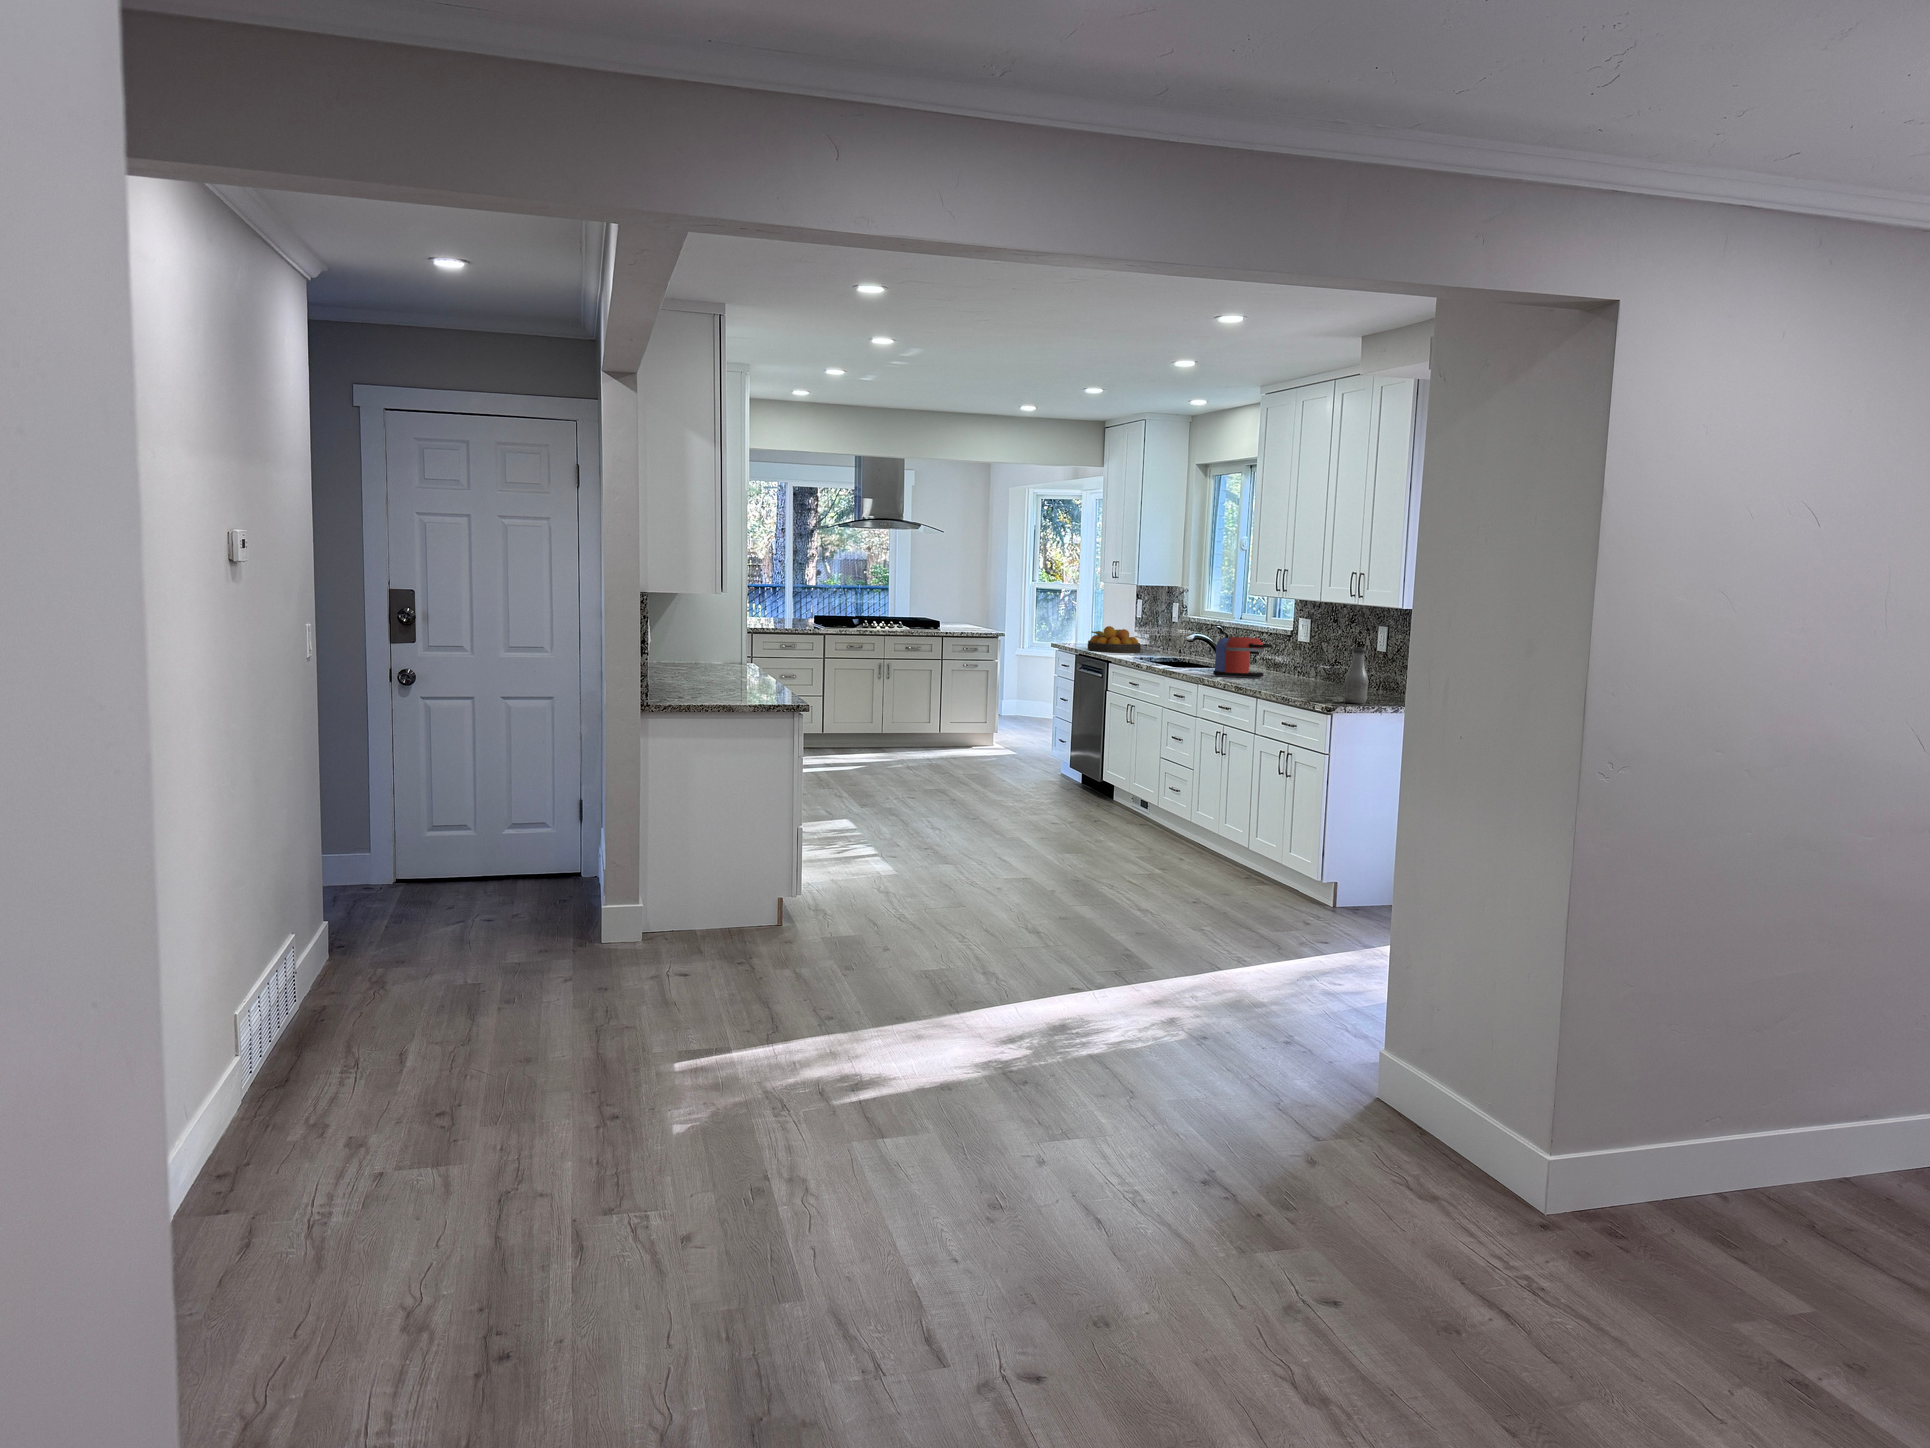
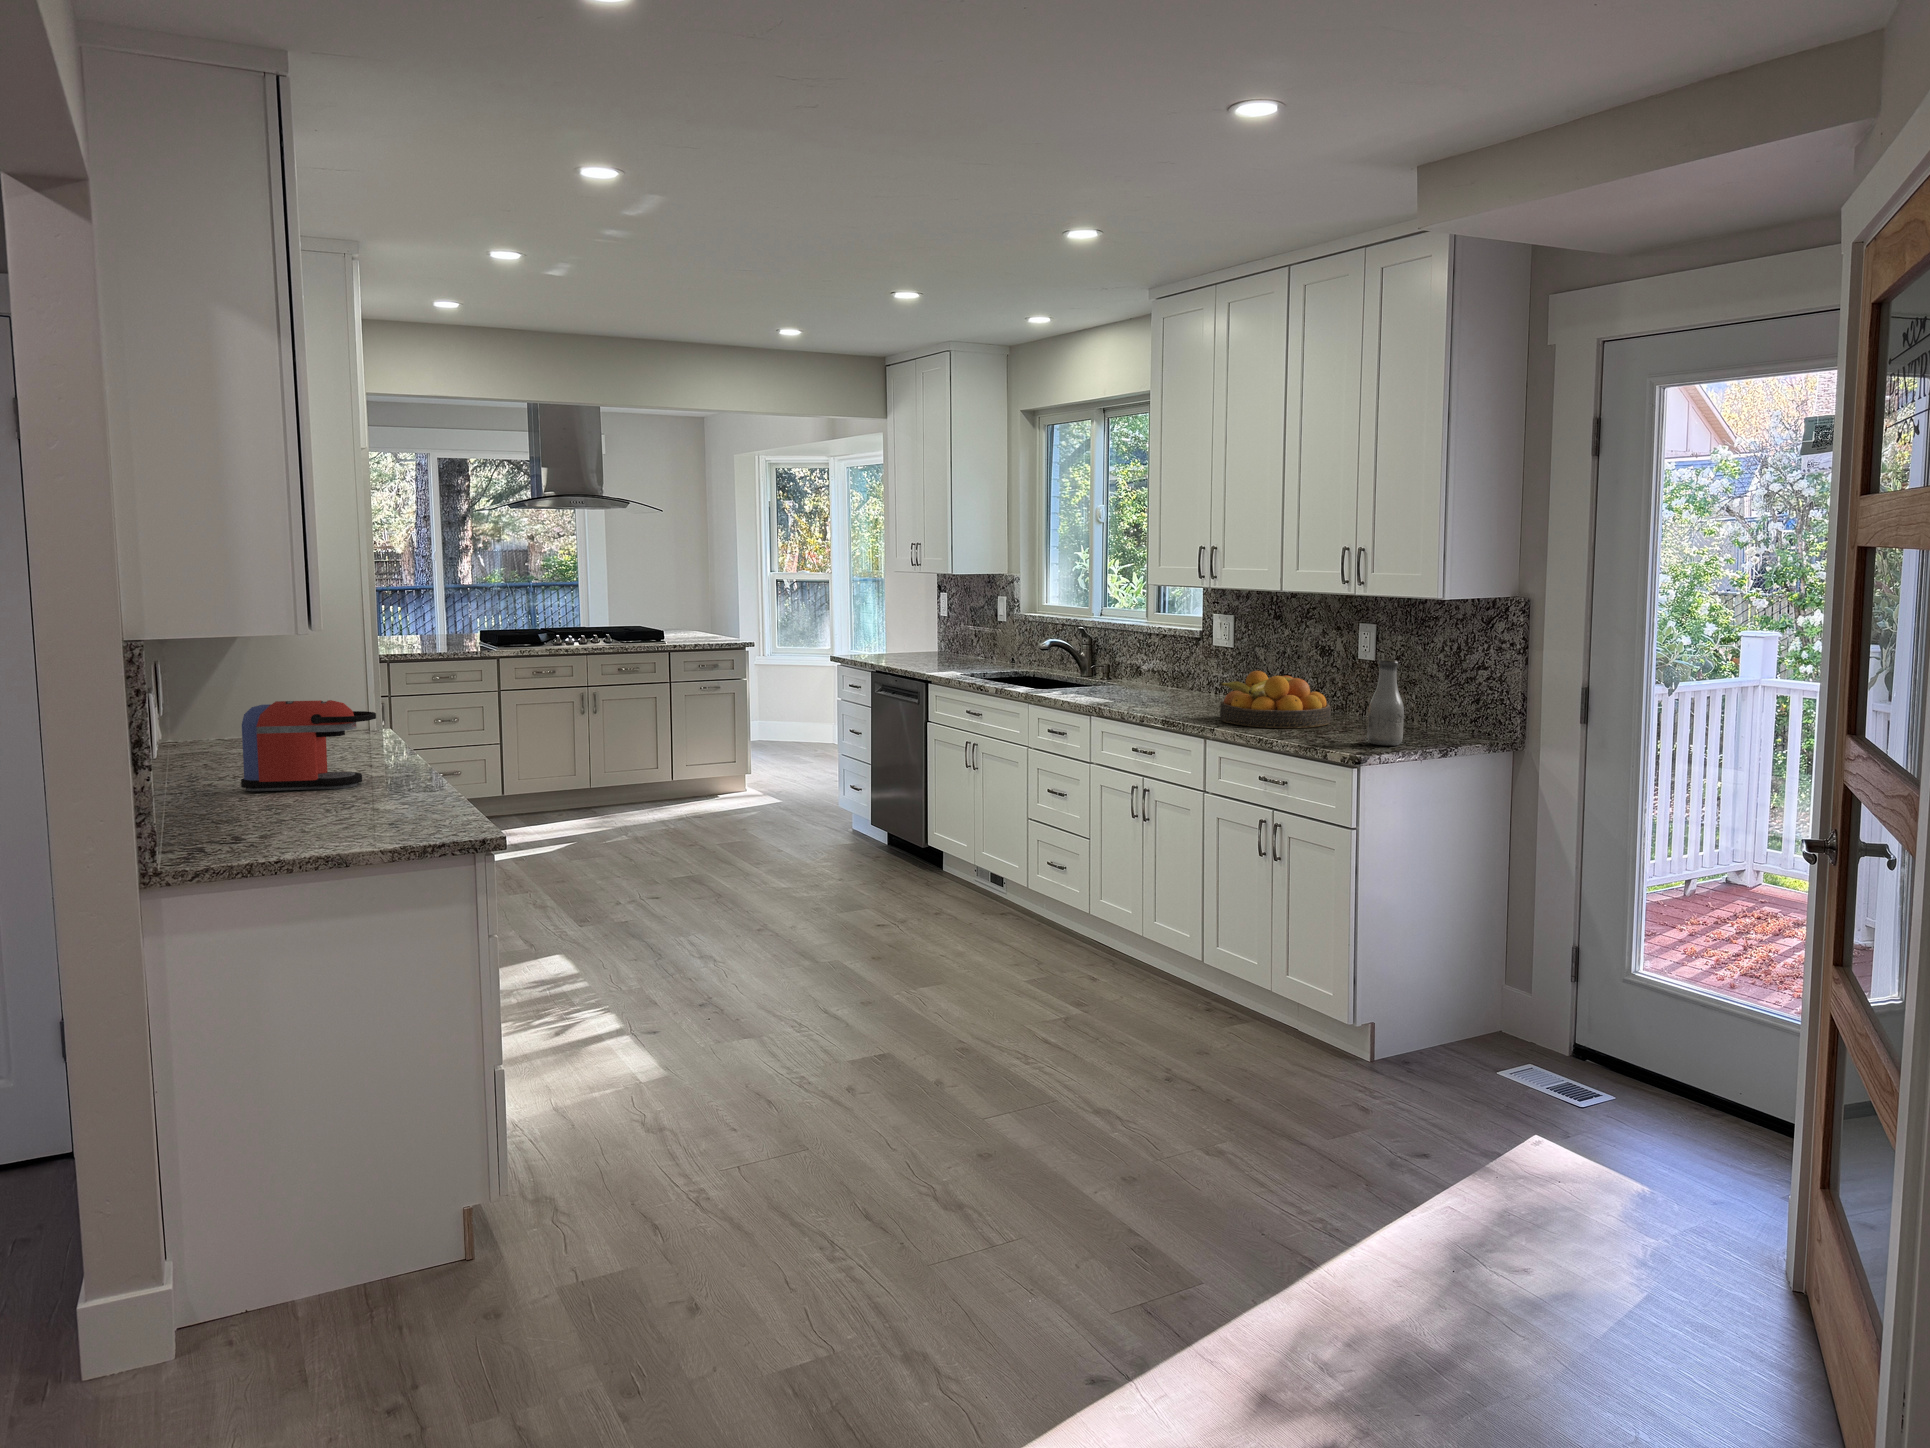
fruit bowl: present [1088,626,1141,653] -> present [1220,671,1331,728]
coffee maker: present [1213,637,1272,678] -> present [241,700,376,791]

